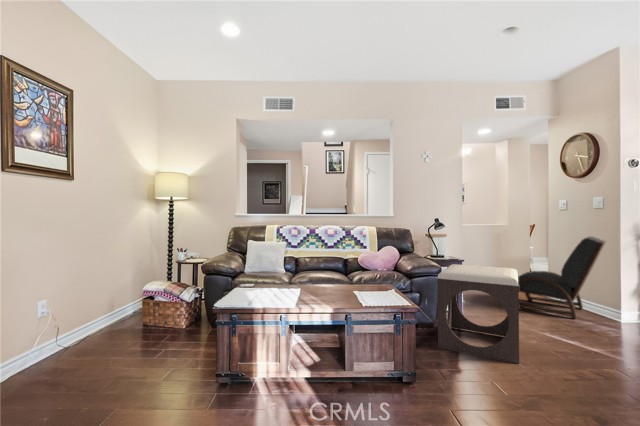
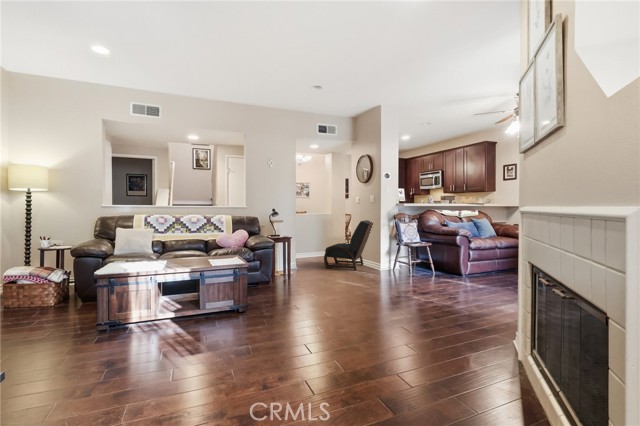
footstool: present [437,264,519,364] -> none [268,240,318,295]

